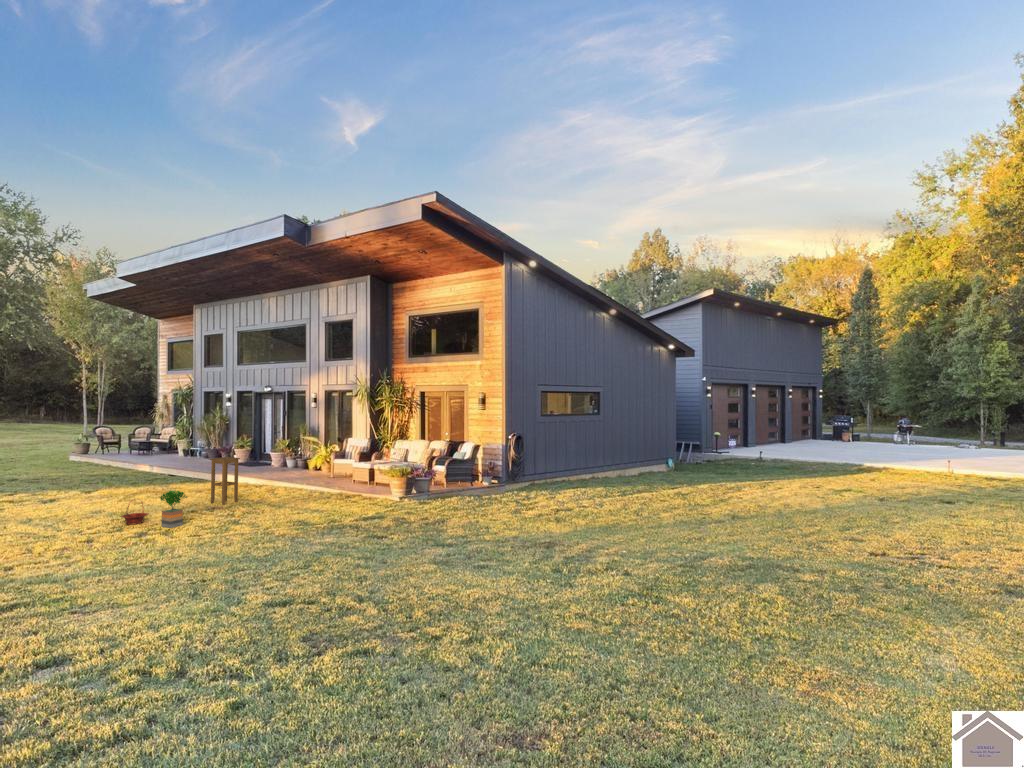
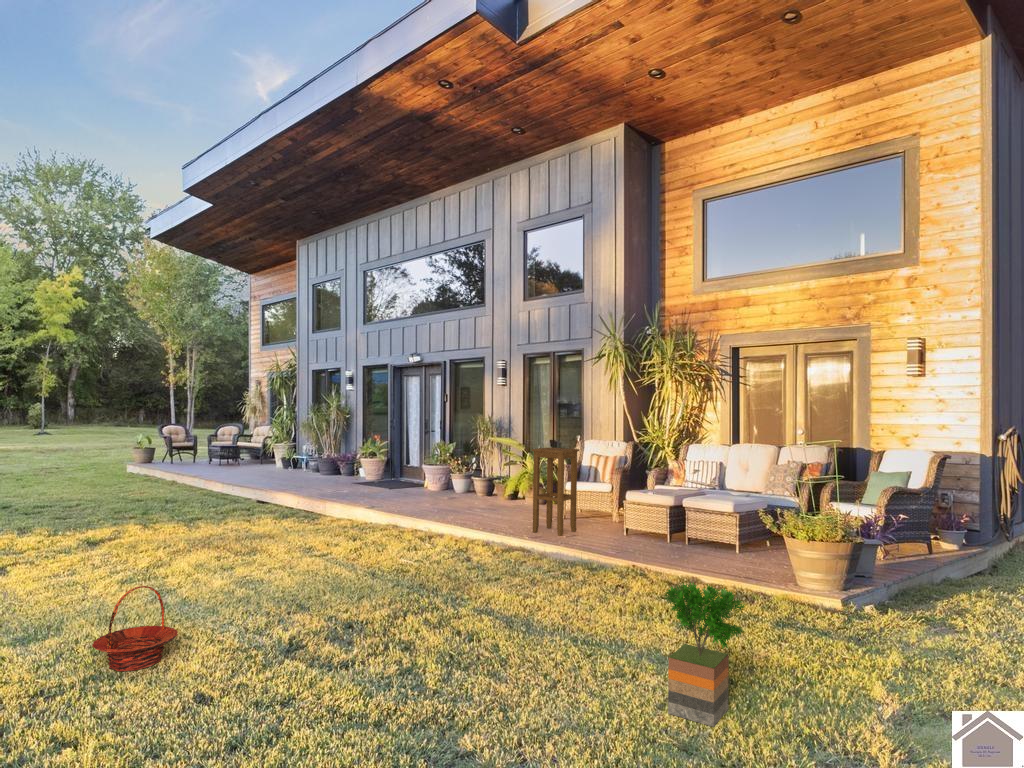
stool: present [210,457,240,505] -> present [532,448,579,536]
potted tree: present [160,491,187,528] -> present [664,583,745,727]

